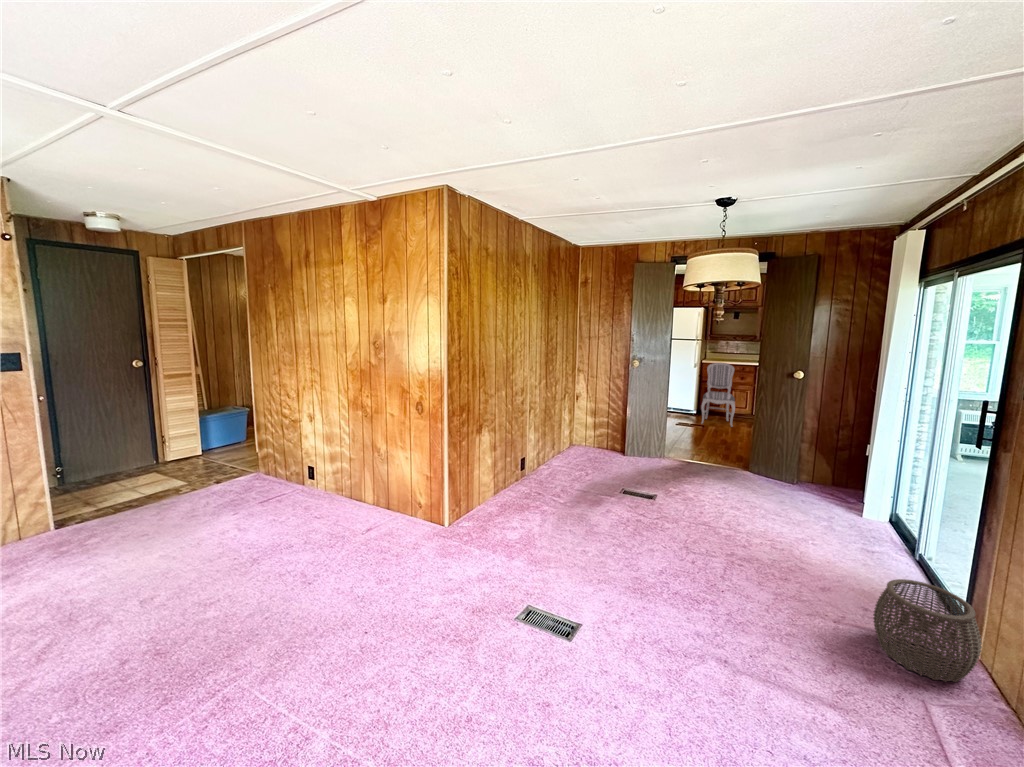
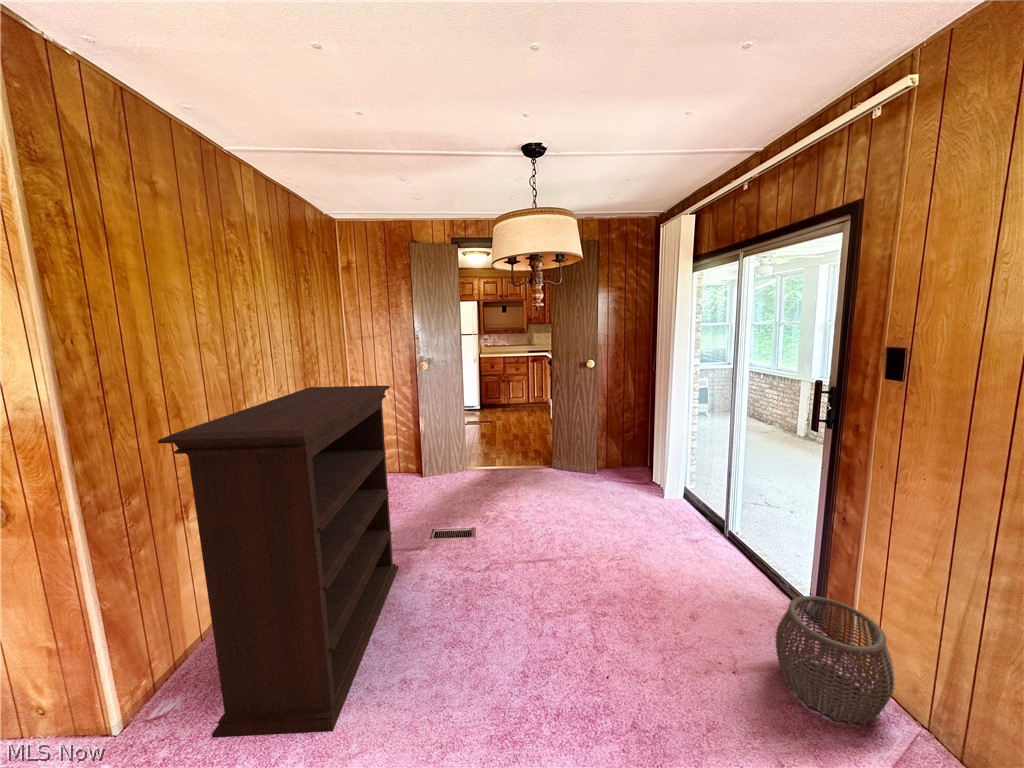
dining chair: present [701,363,735,427] -> none [486,356,517,419]
bookshelf: none [484,369,600,555] -> present [158,385,399,738]

